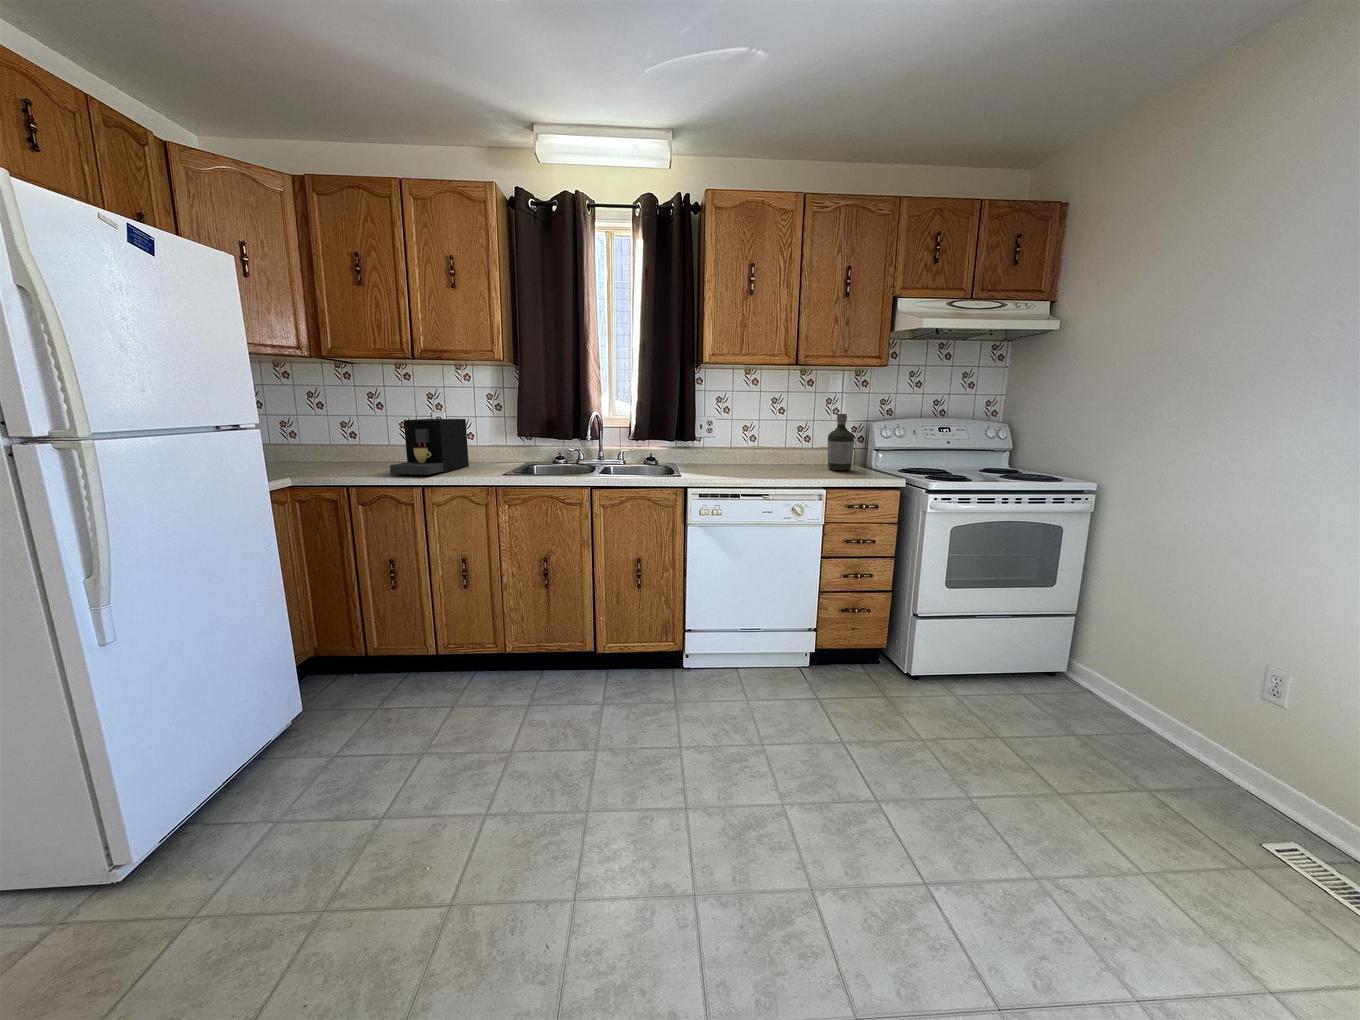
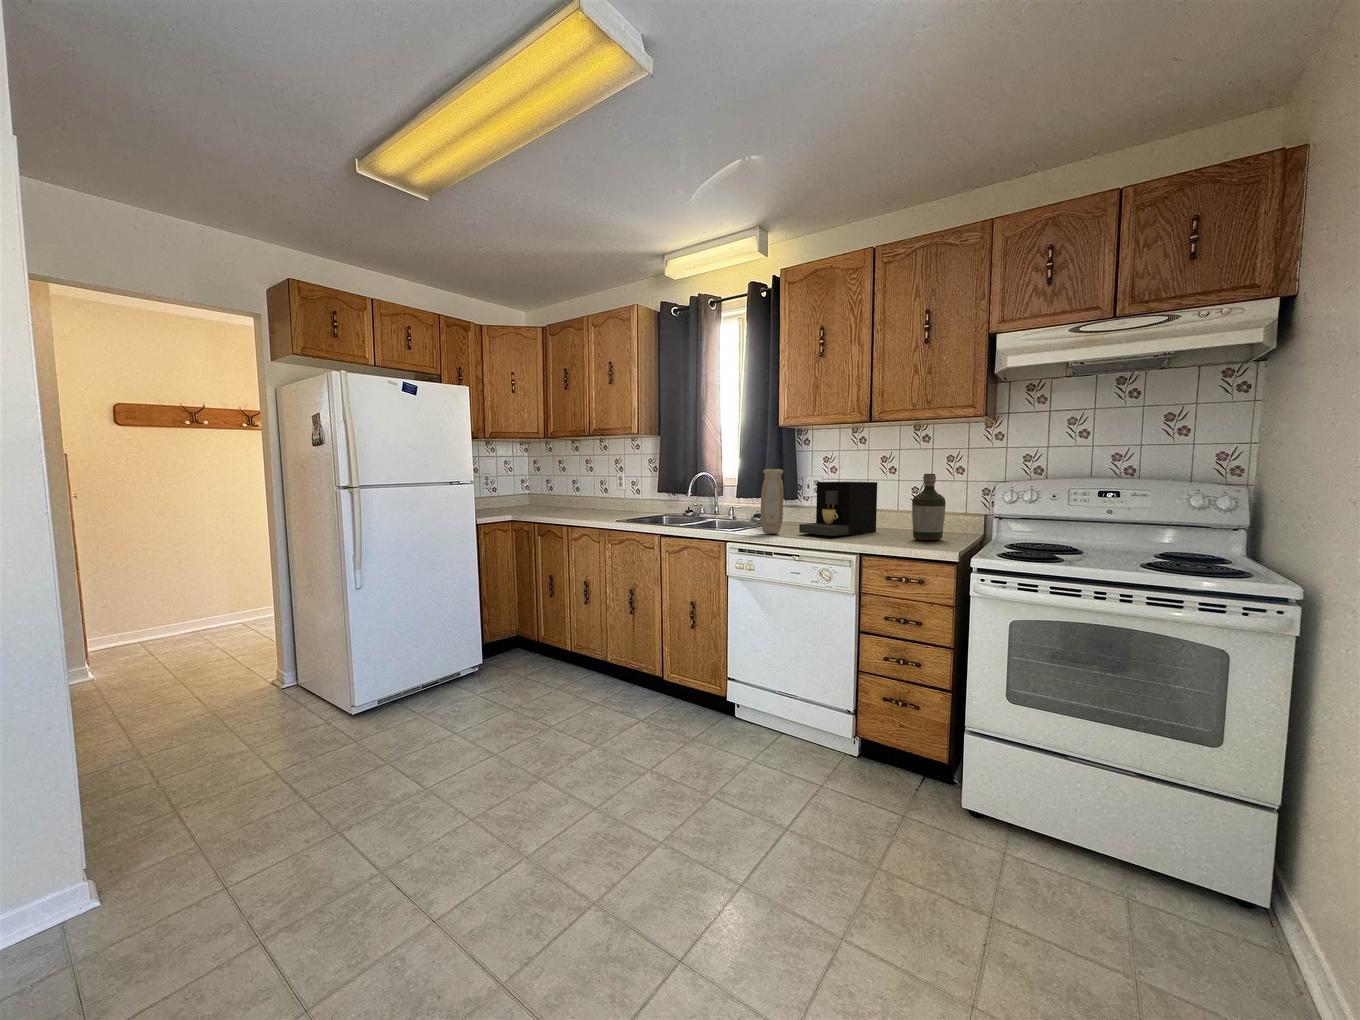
vase: none [713,411,735,477] -> present [761,469,783,534]
coffee maker: present [390,419,469,475] -> present [799,482,877,536]

